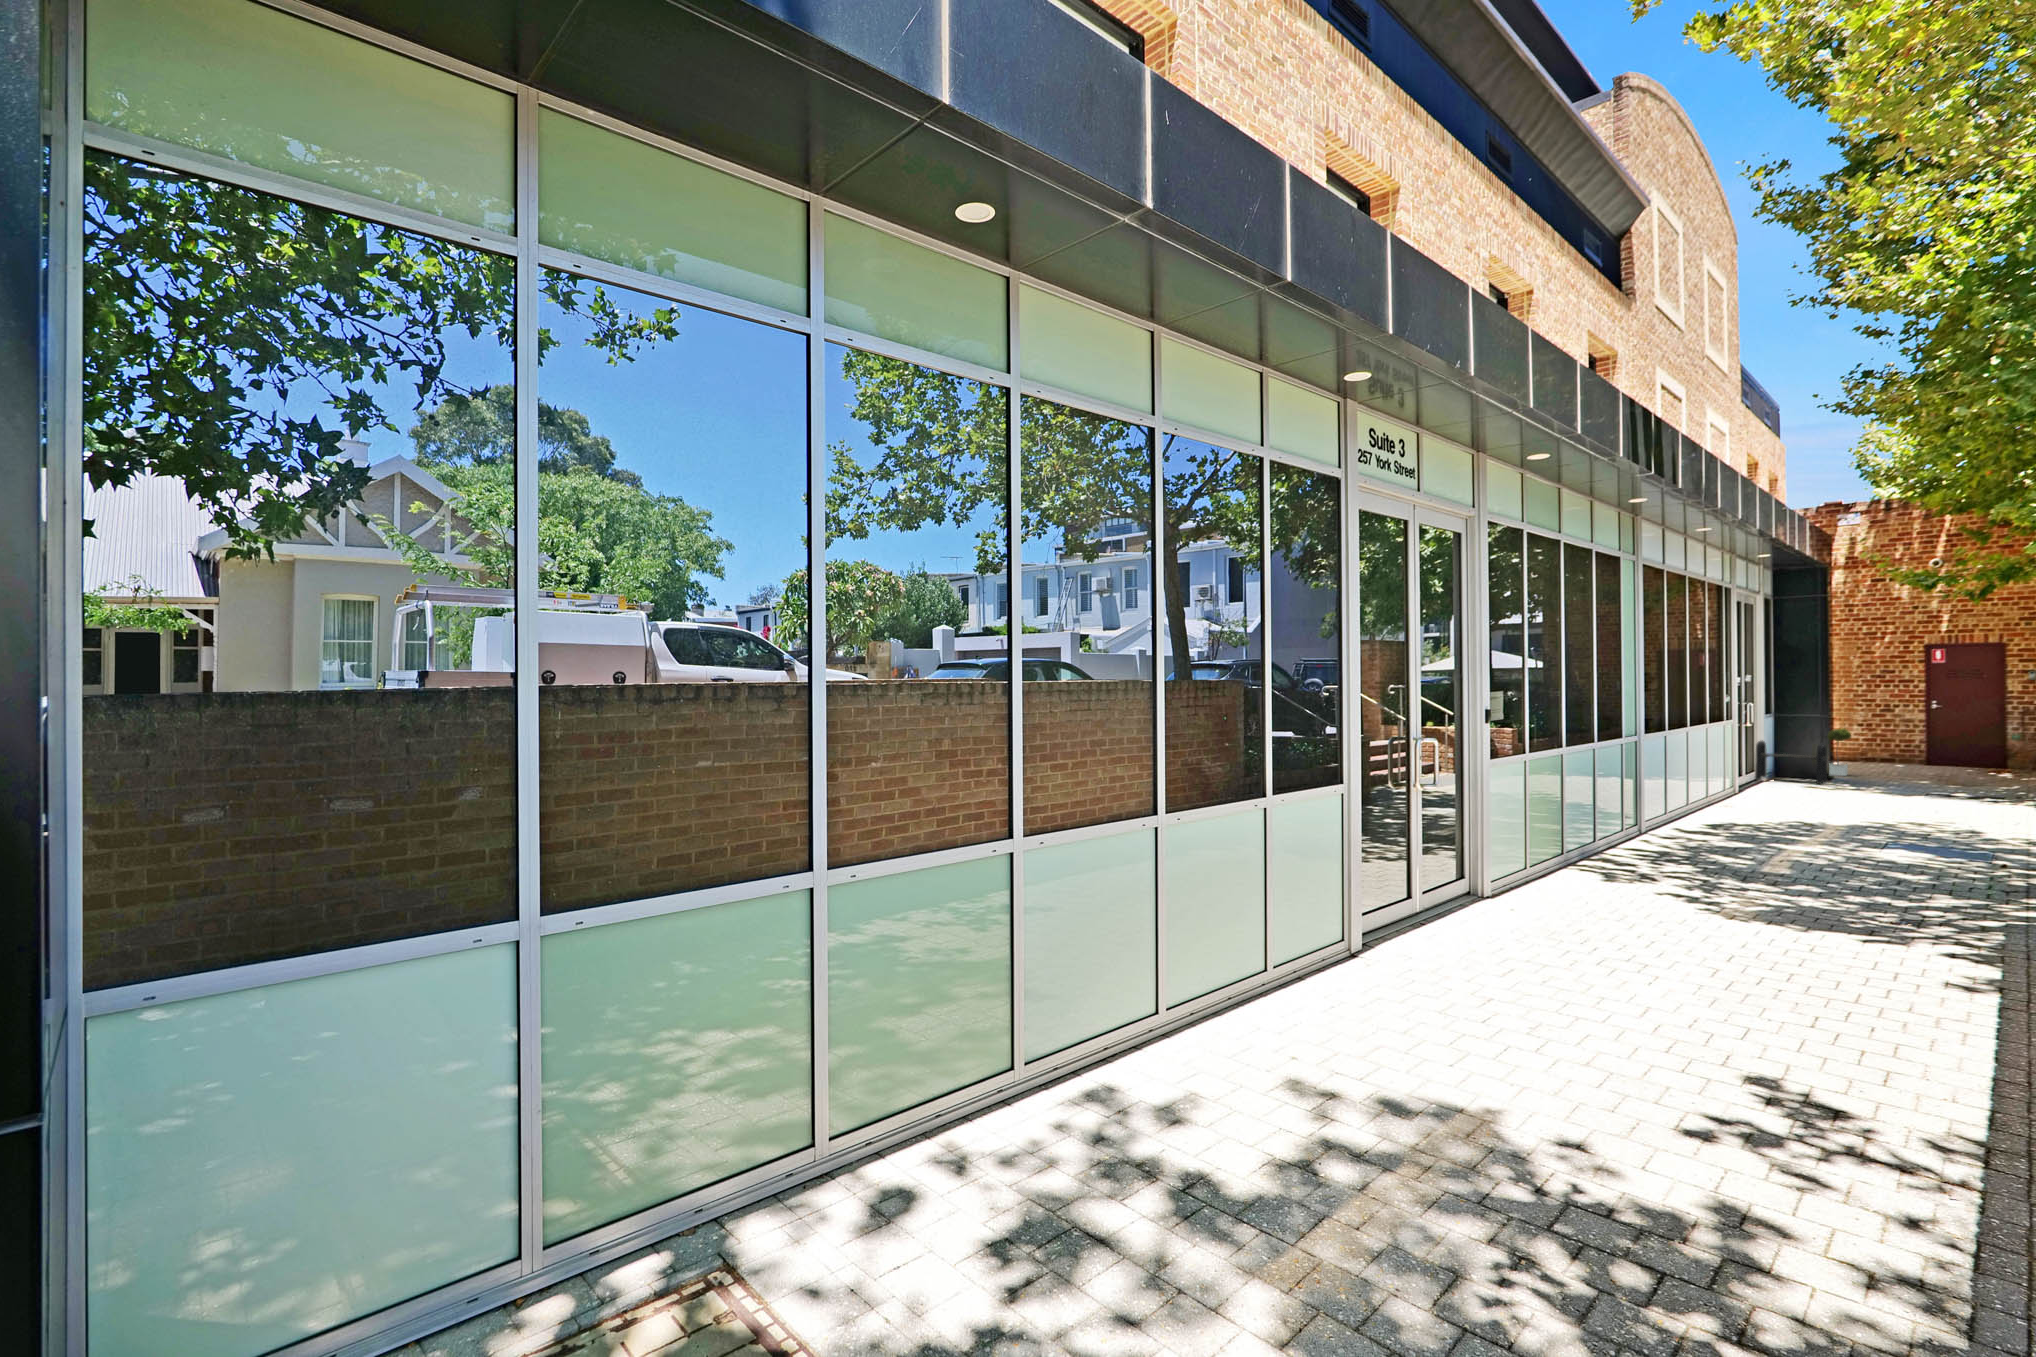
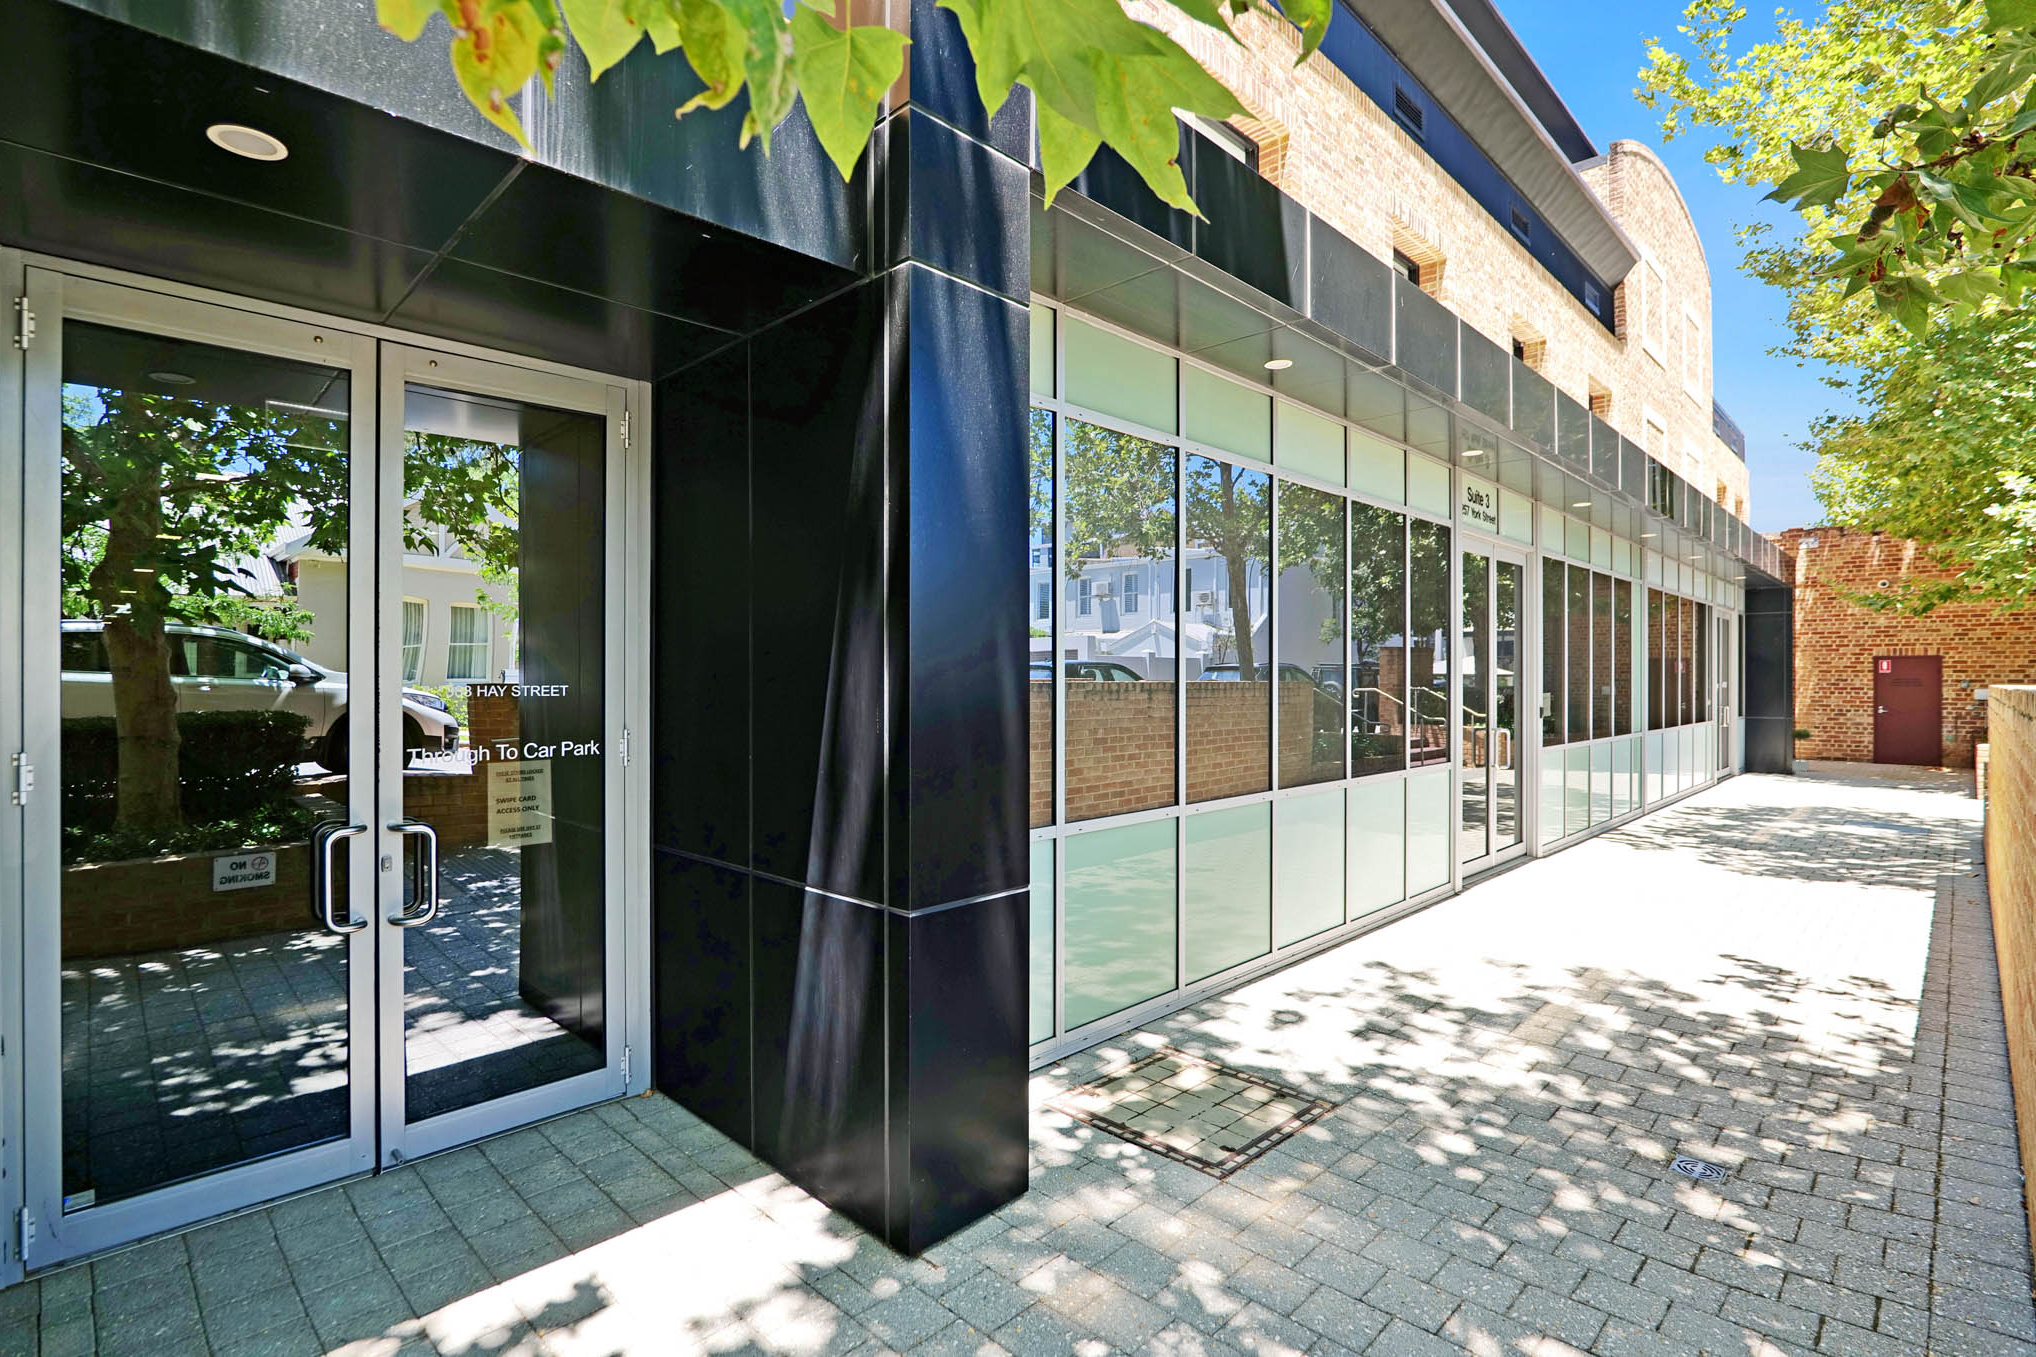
bench: present [1755,740,1827,784] -> none [1730,739,1791,777]

